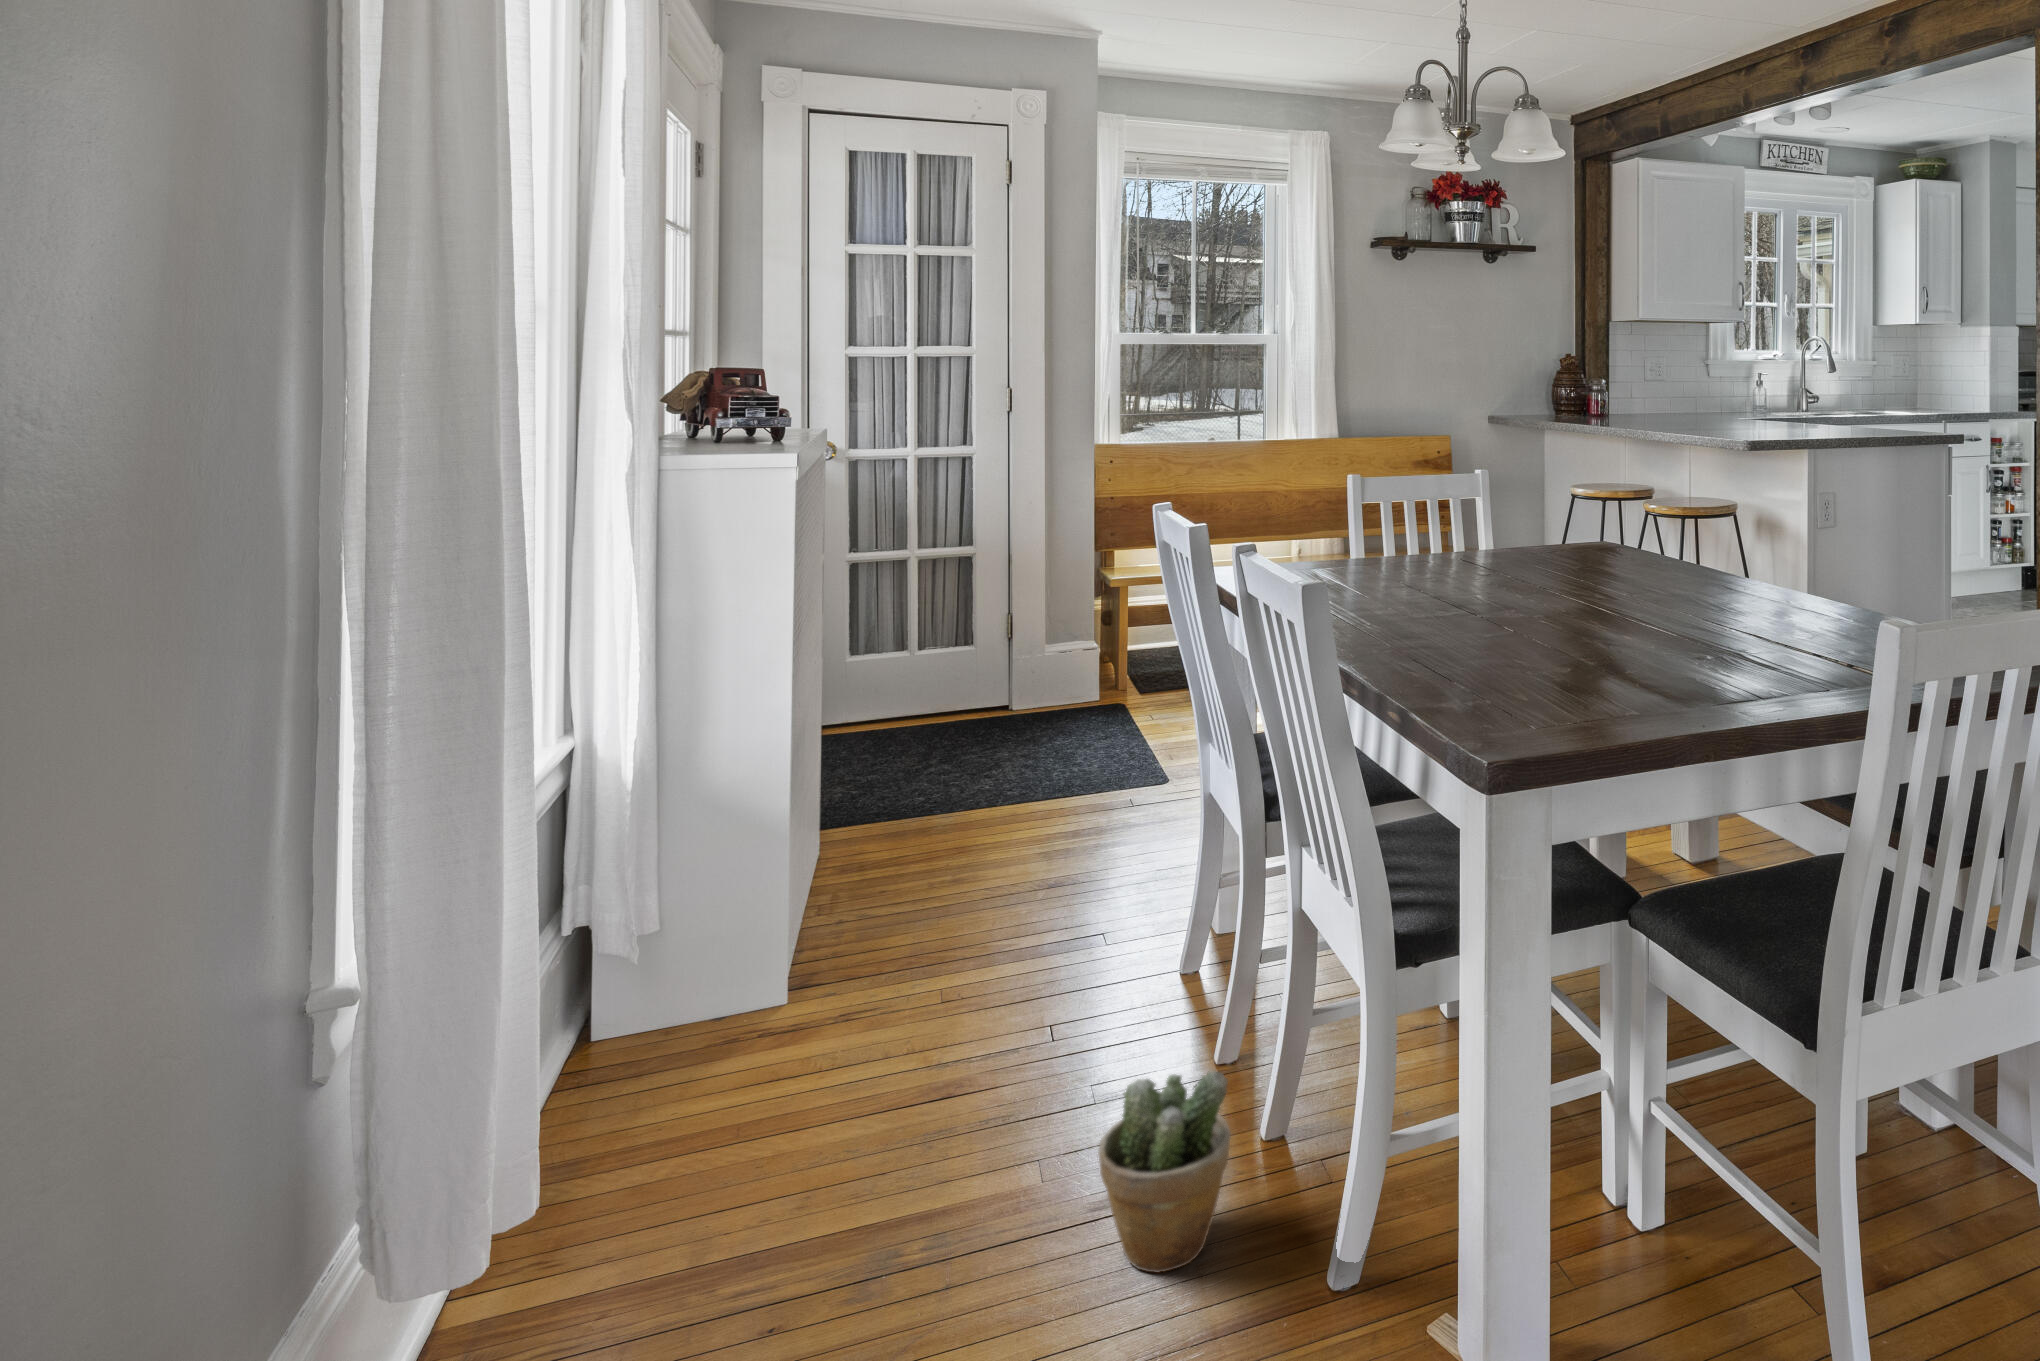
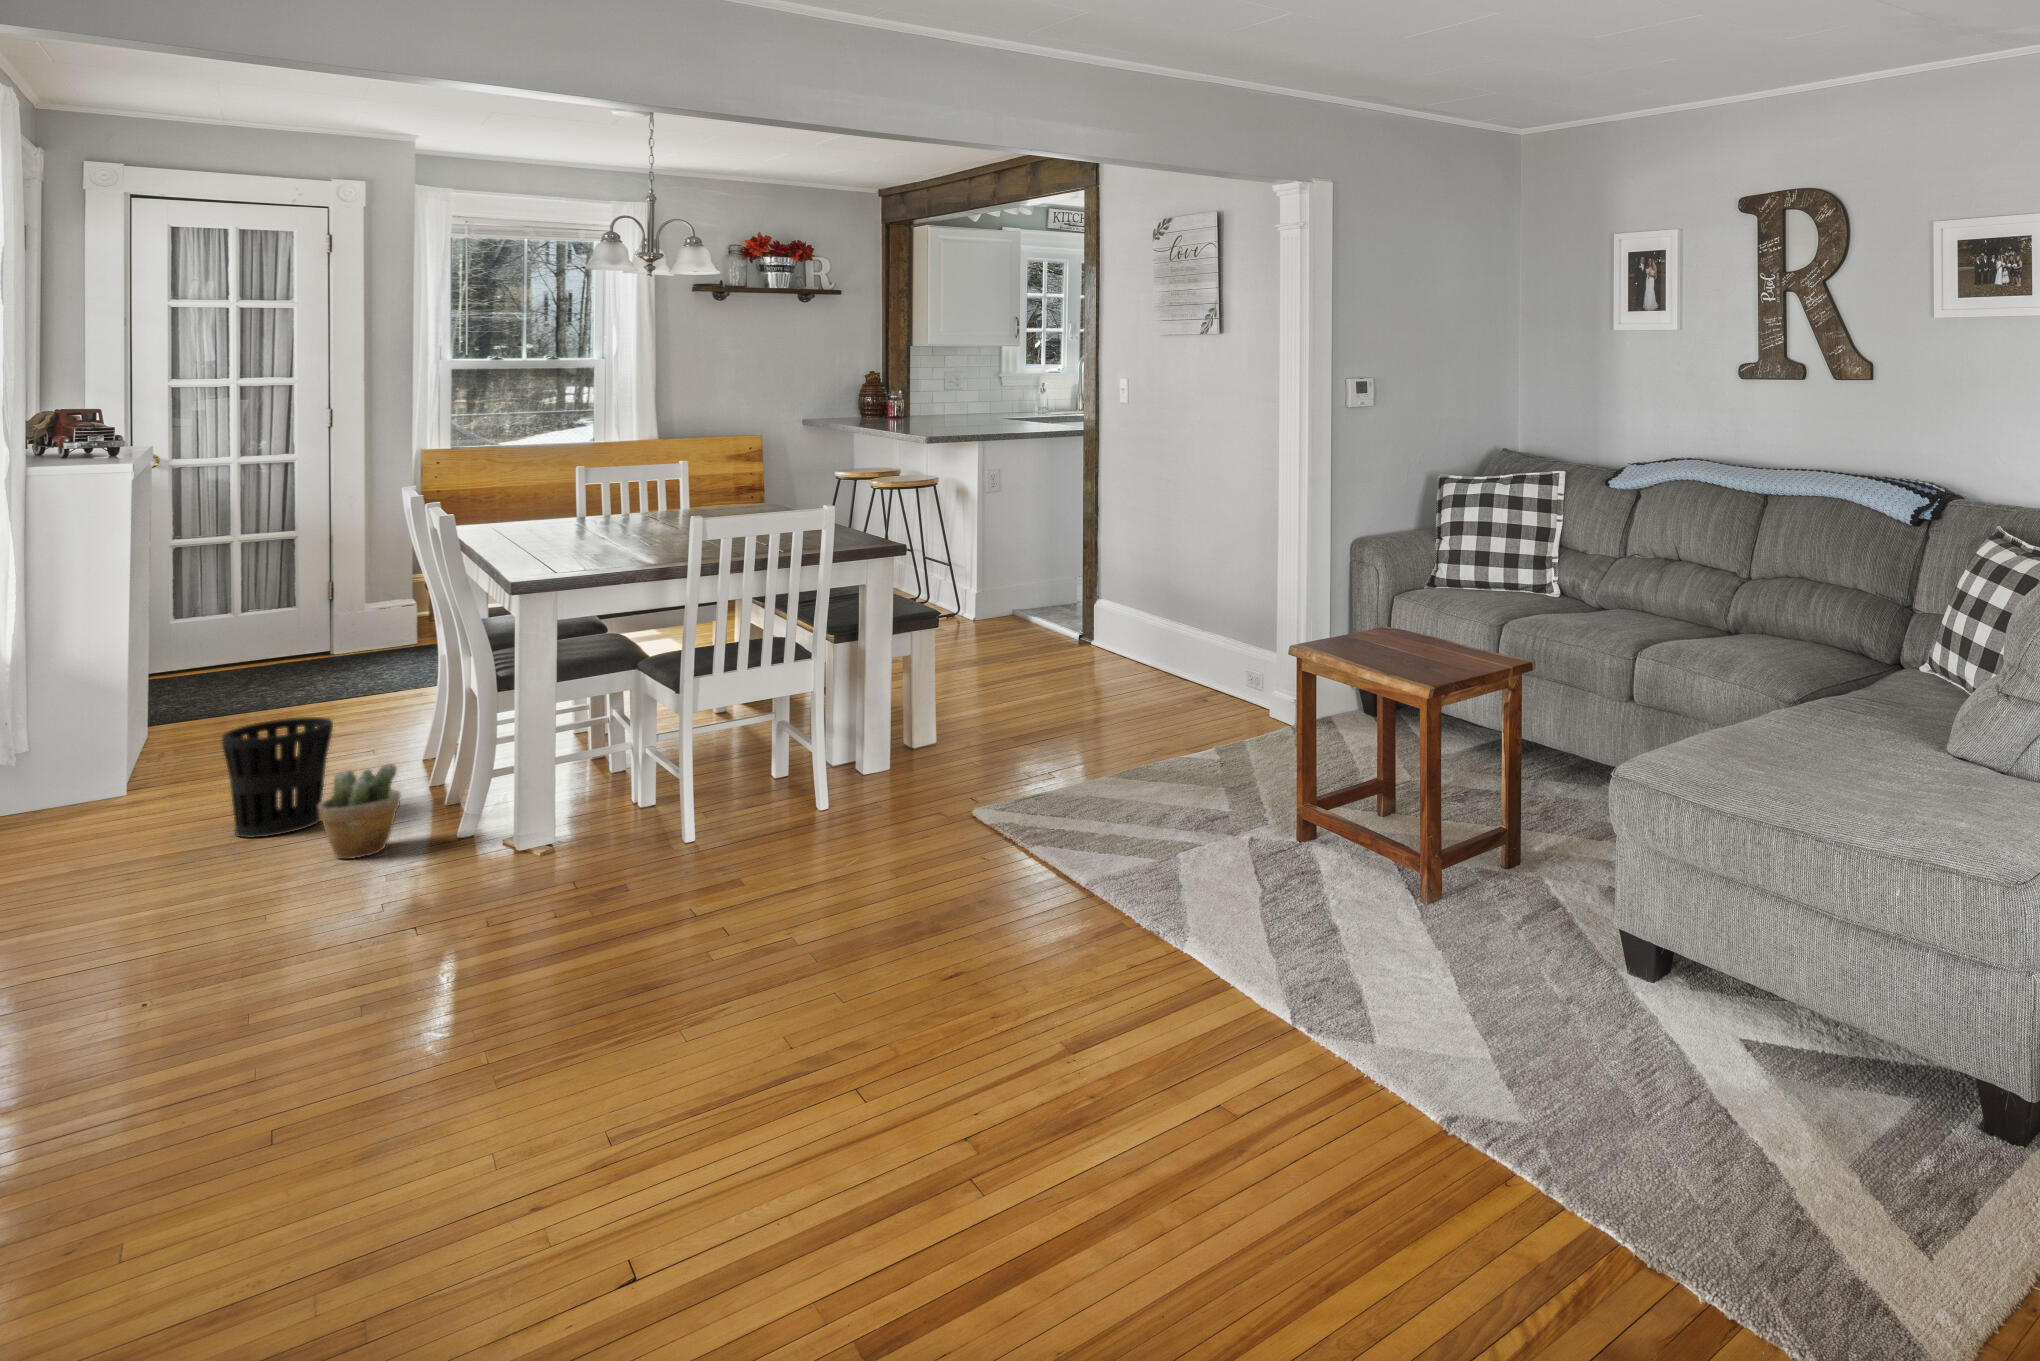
wastebasket: none [931,909,1091,1152] -> present [222,717,333,838]

